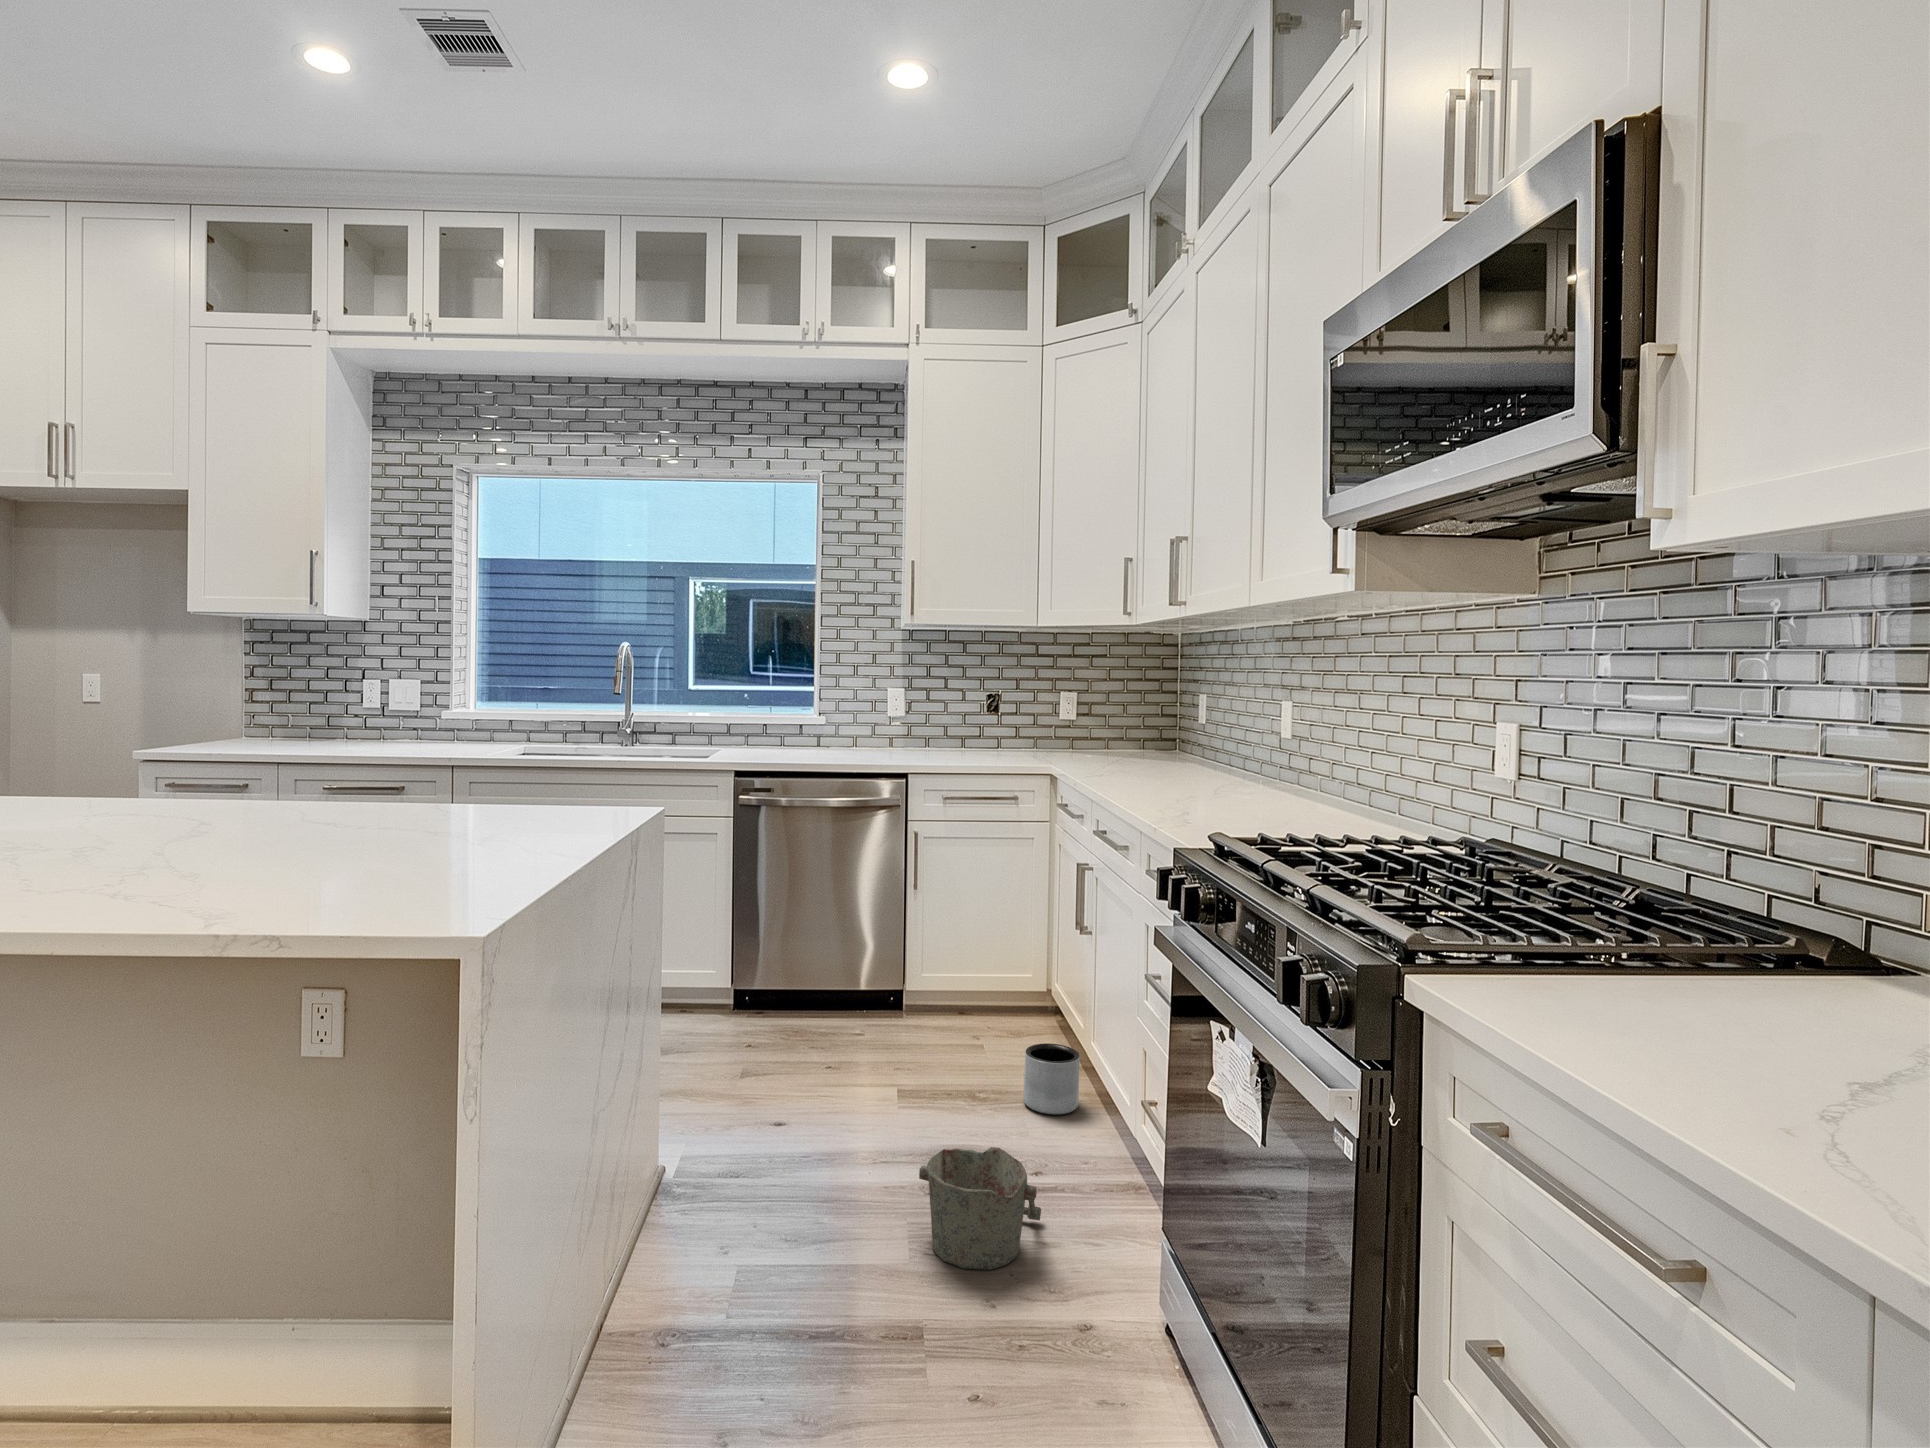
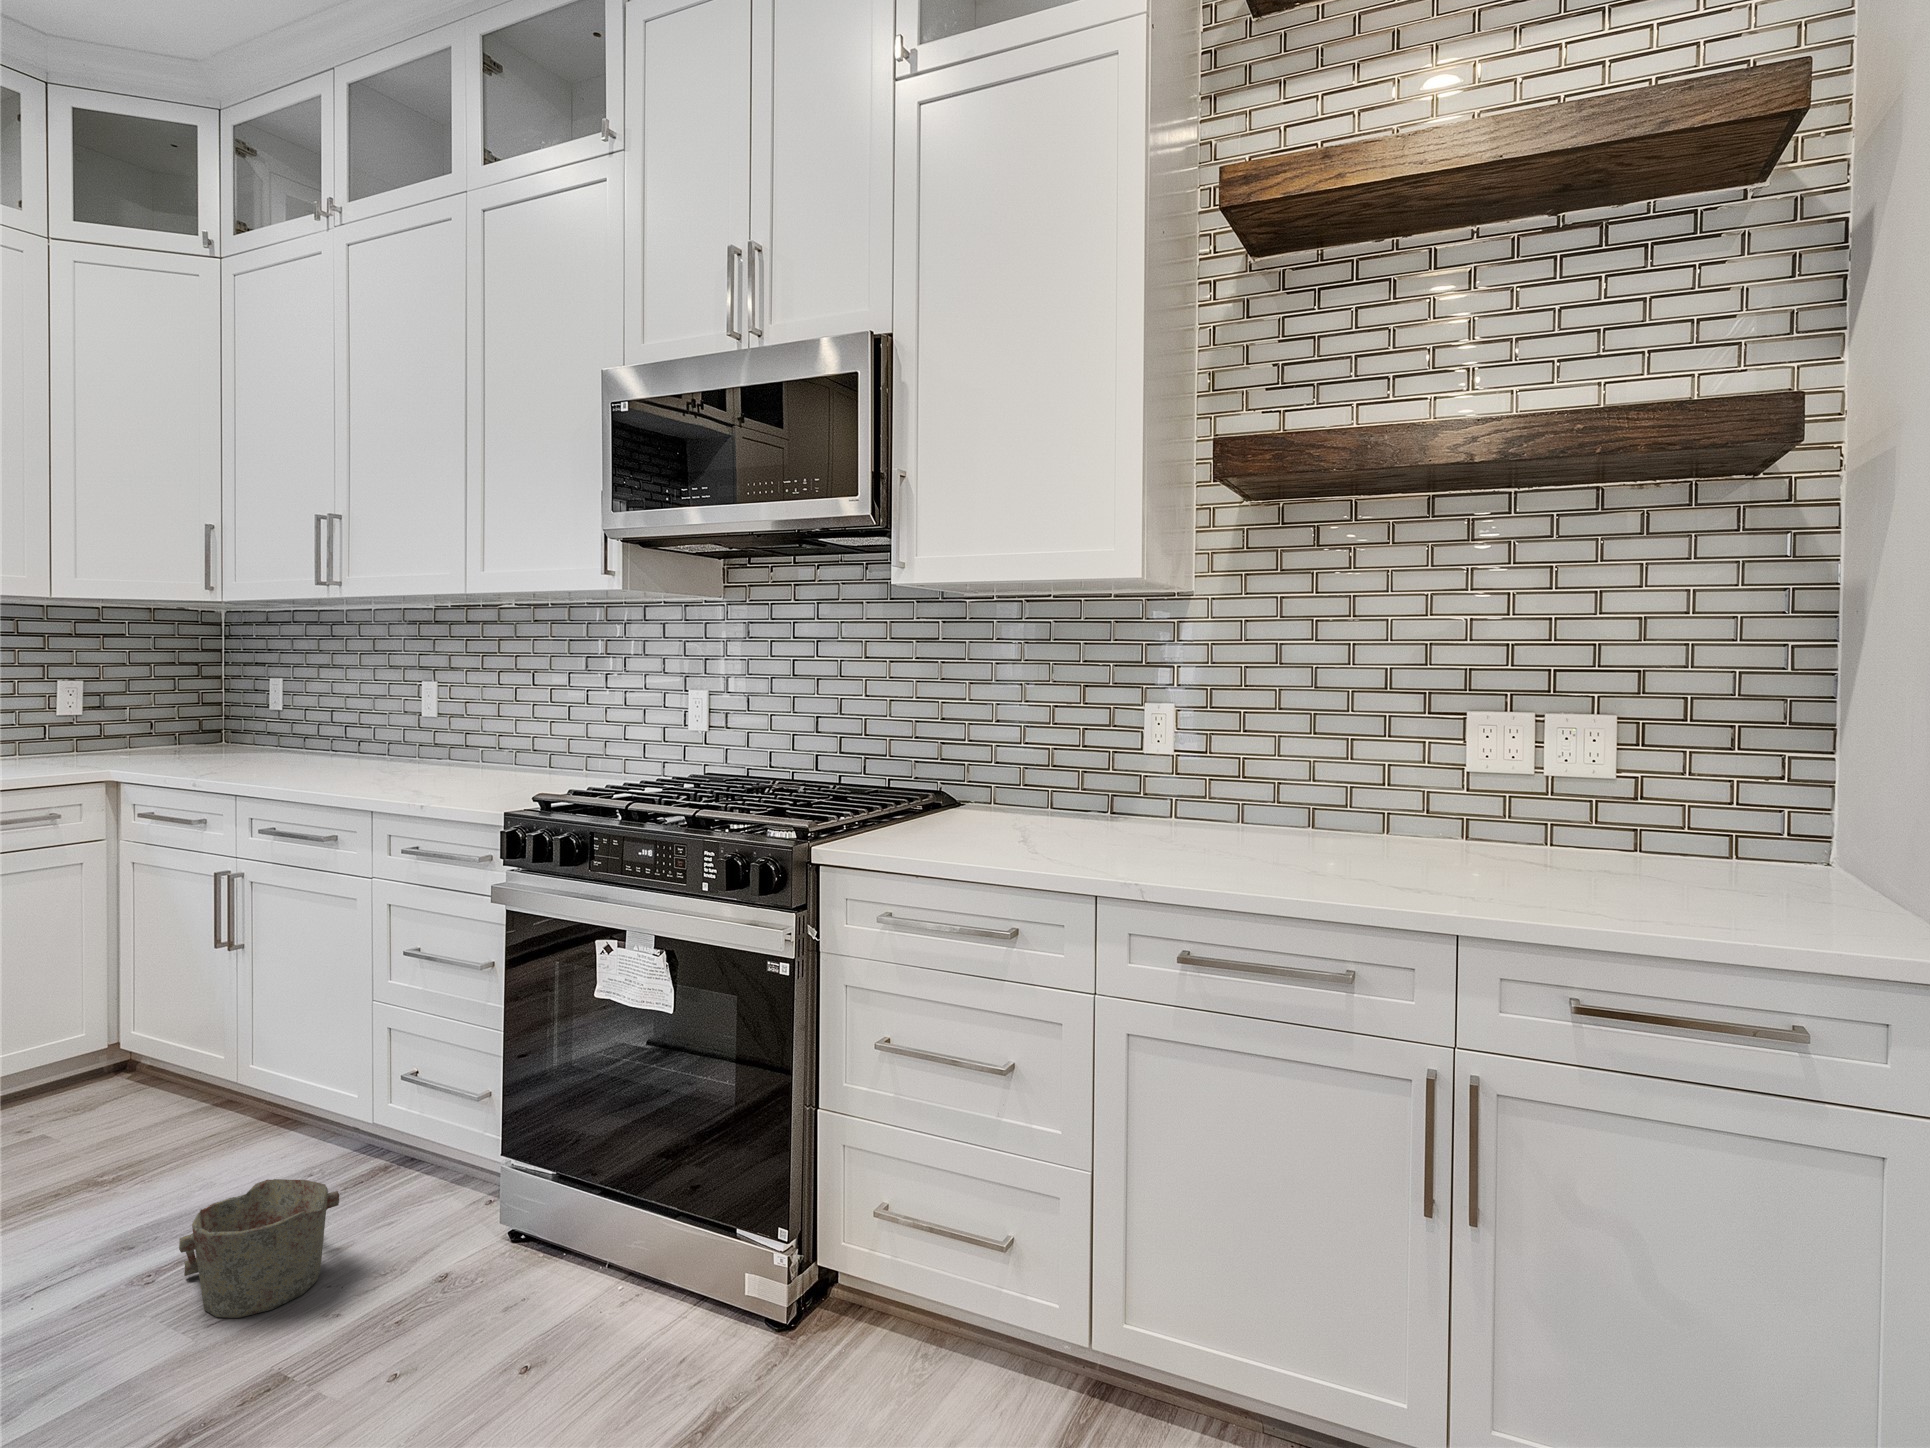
planter: present [1024,1043,1080,1115] -> none [175,1077,253,1160]

